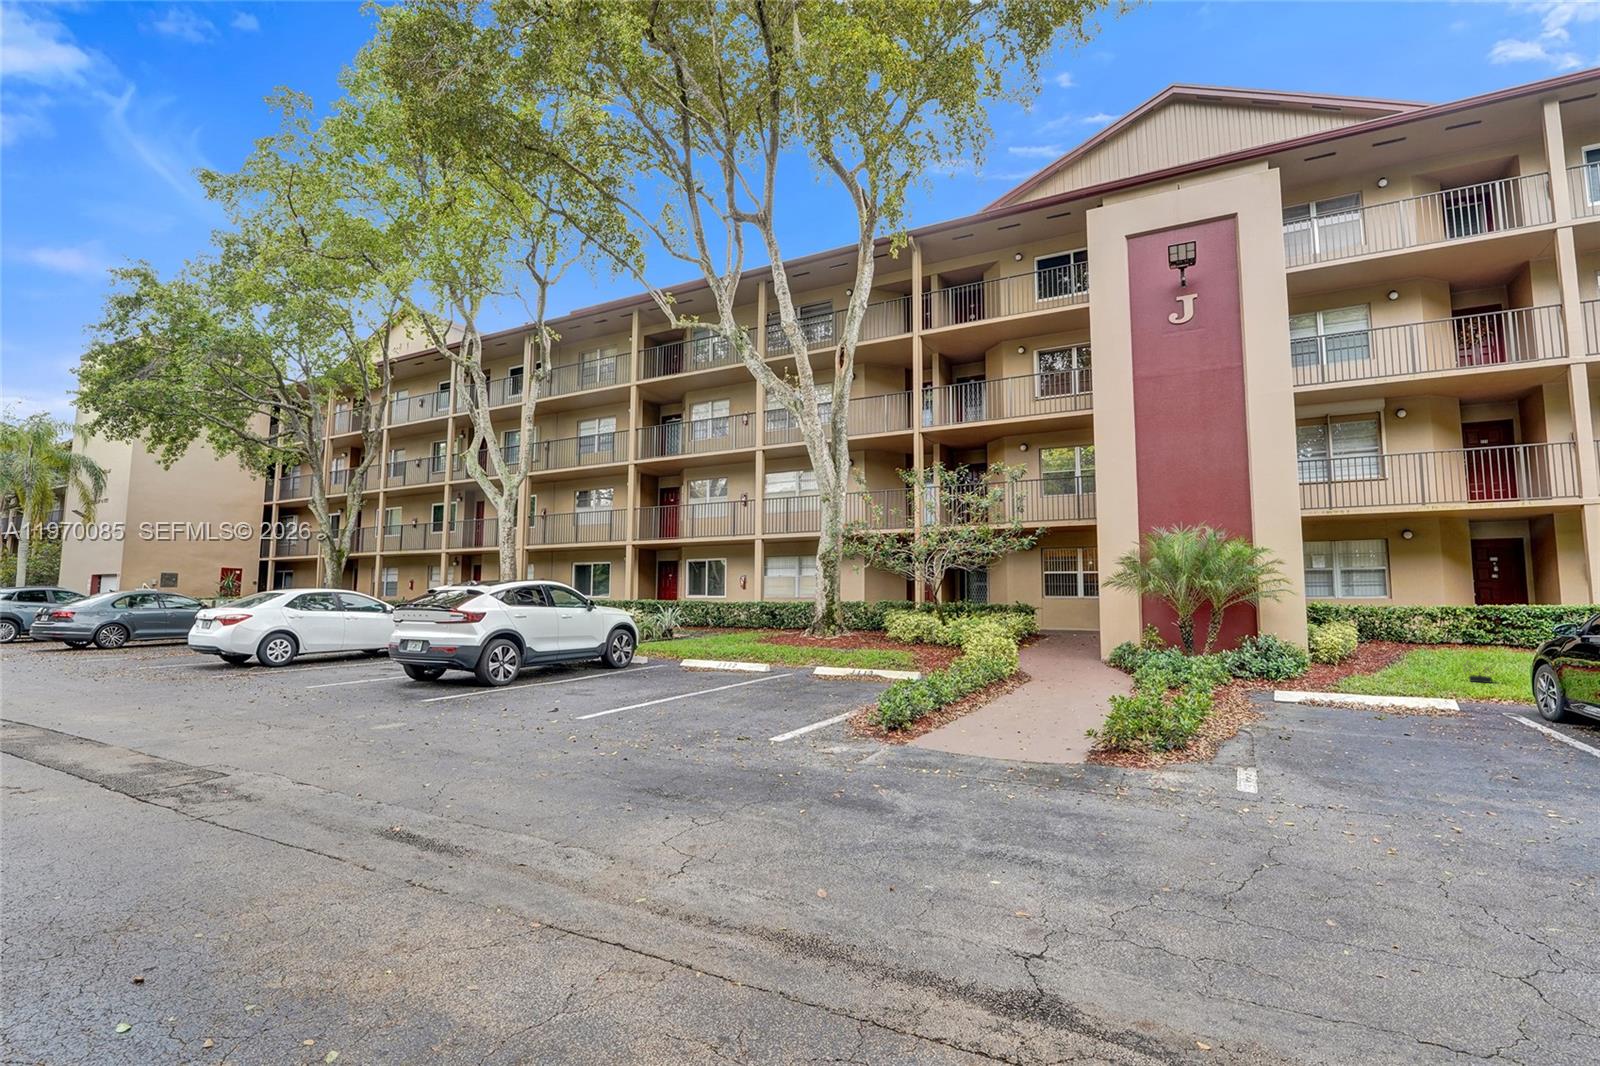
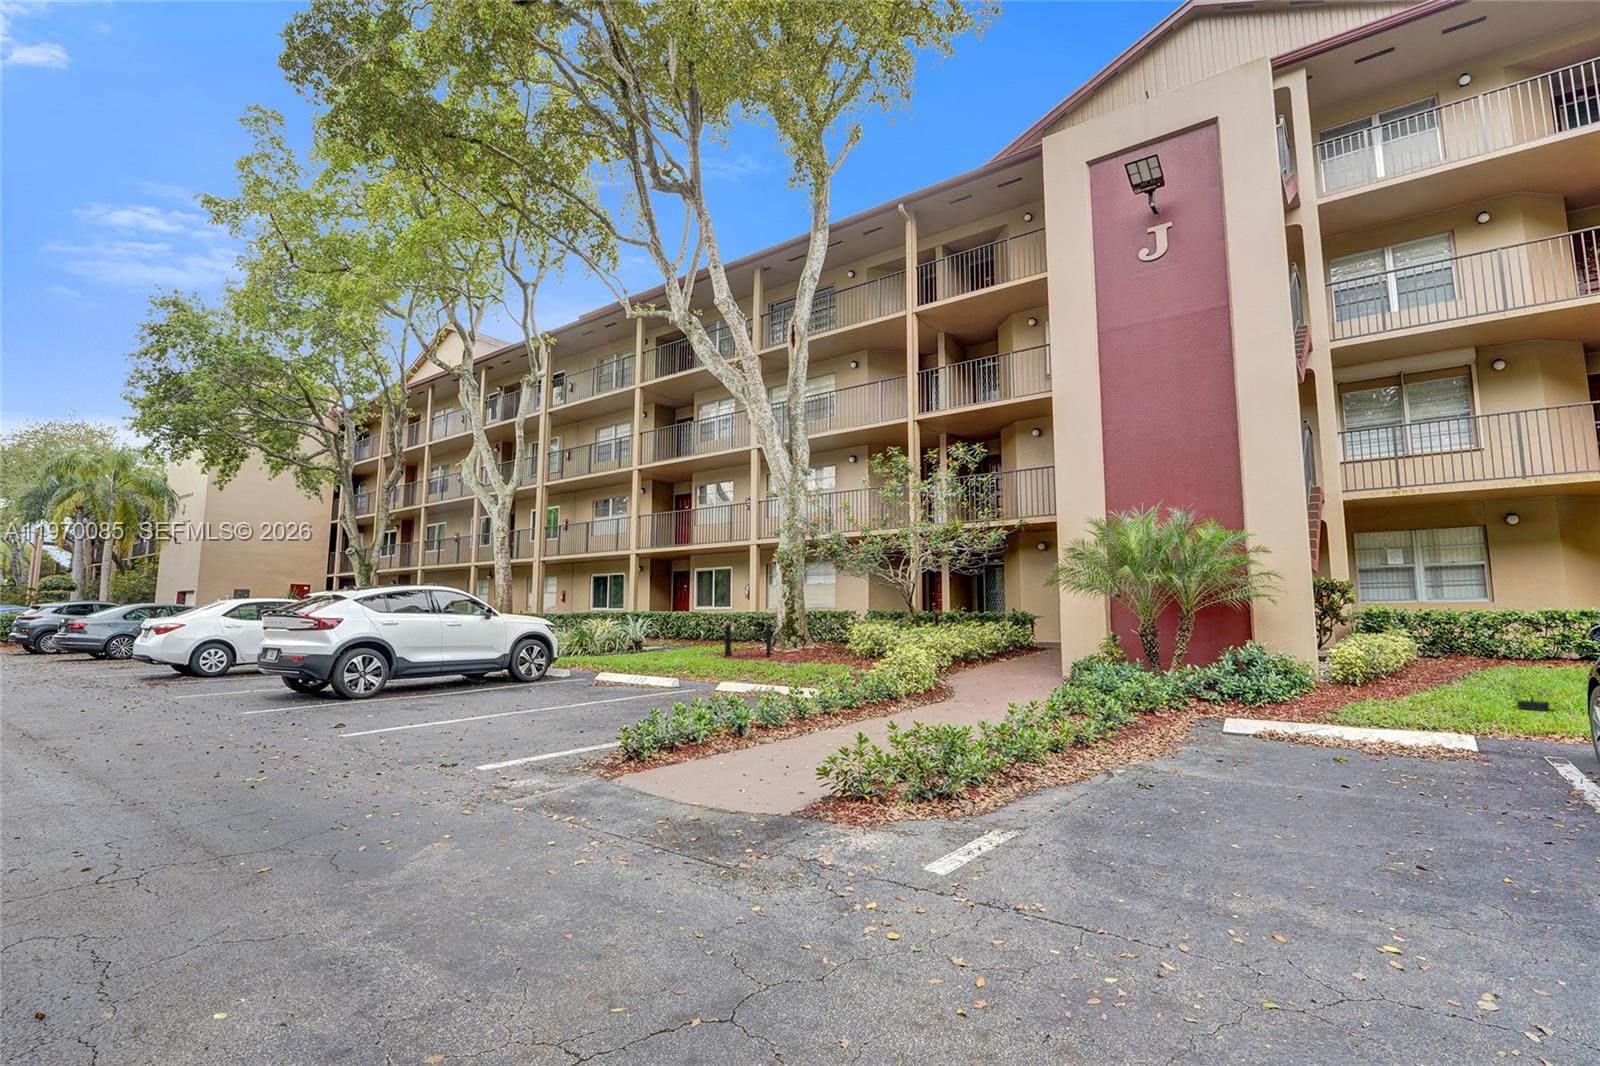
bench: none [774,613,817,644] -> present [725,624,771,657]

